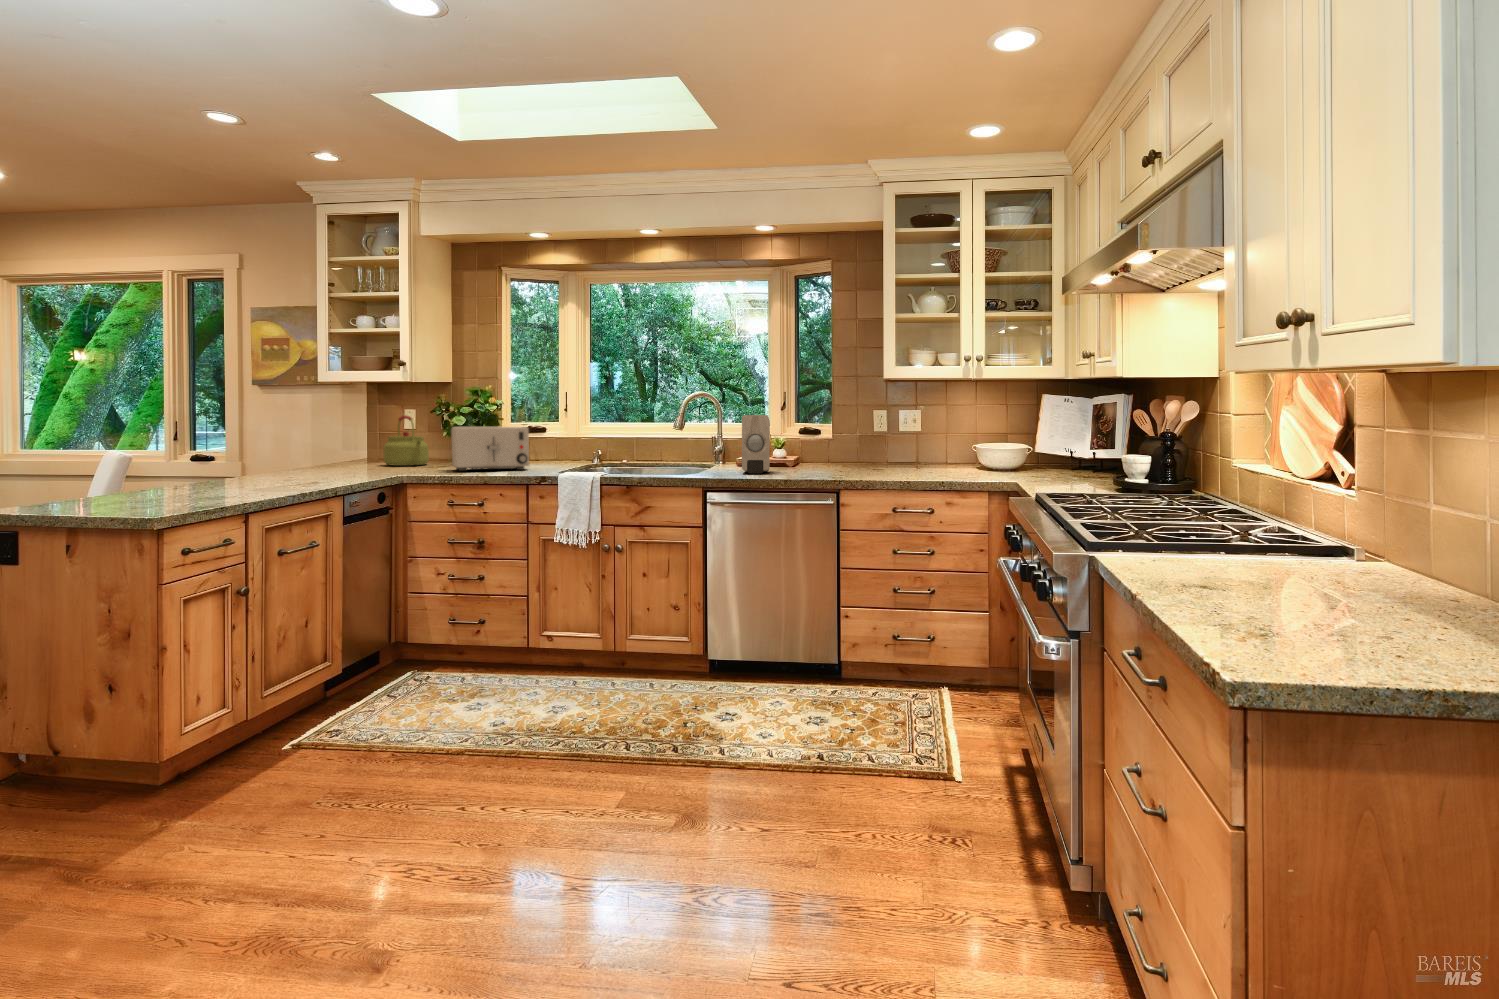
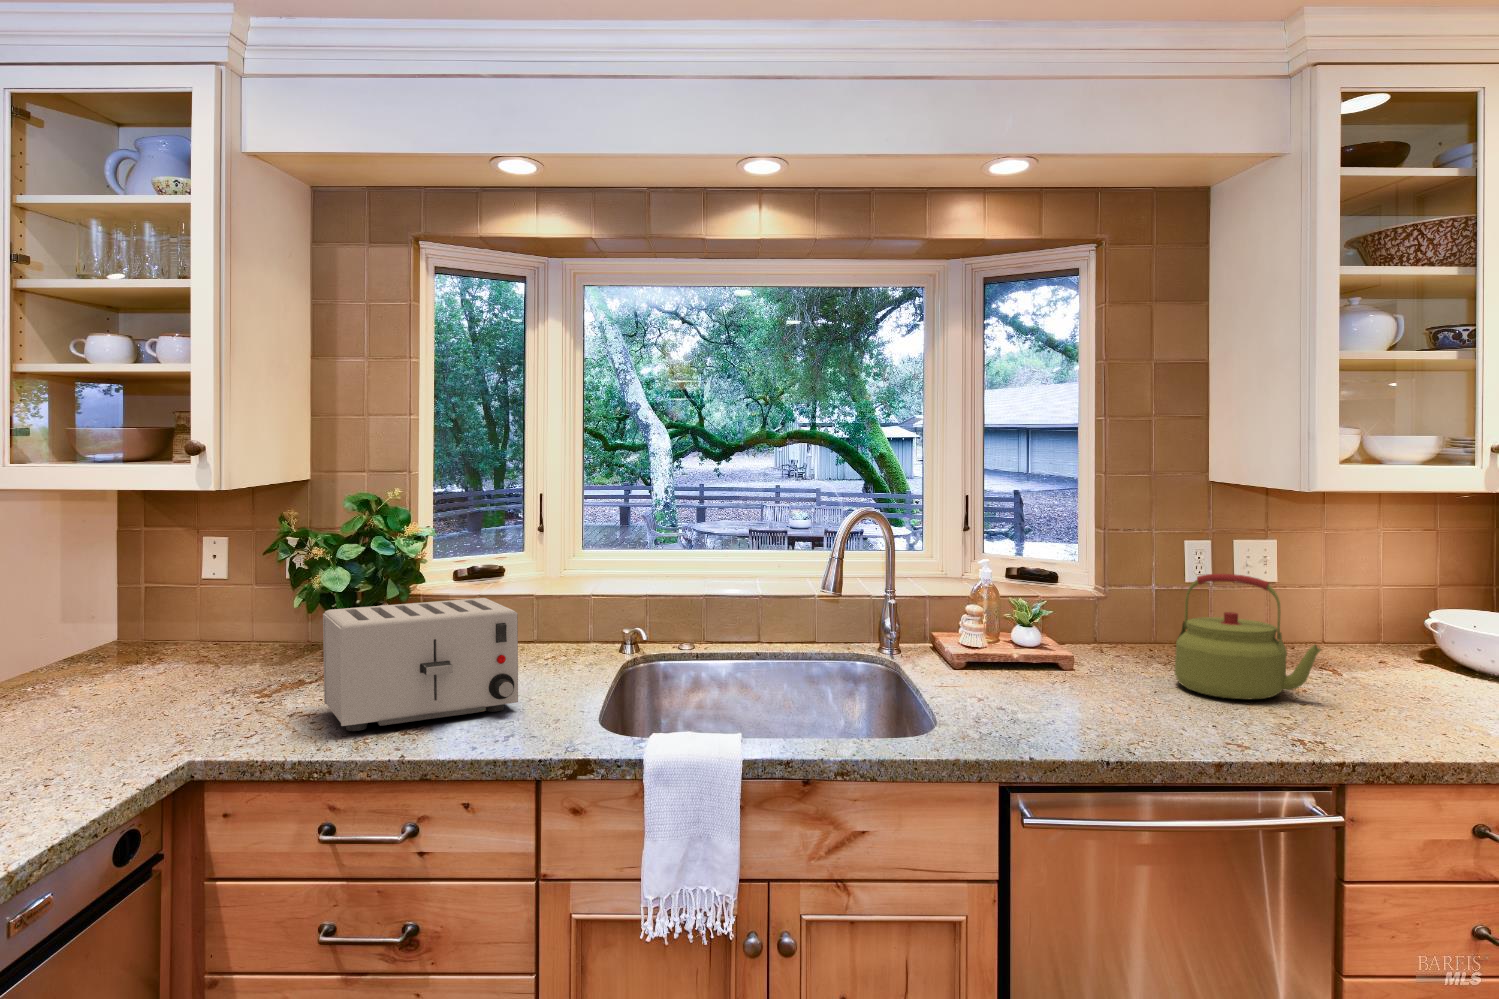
kettle: present [384,415,429,466] -> present [1175,574,1321,699]
soap dispenser: present [742,415,770,473] -> none [1037,596,1134,741]

